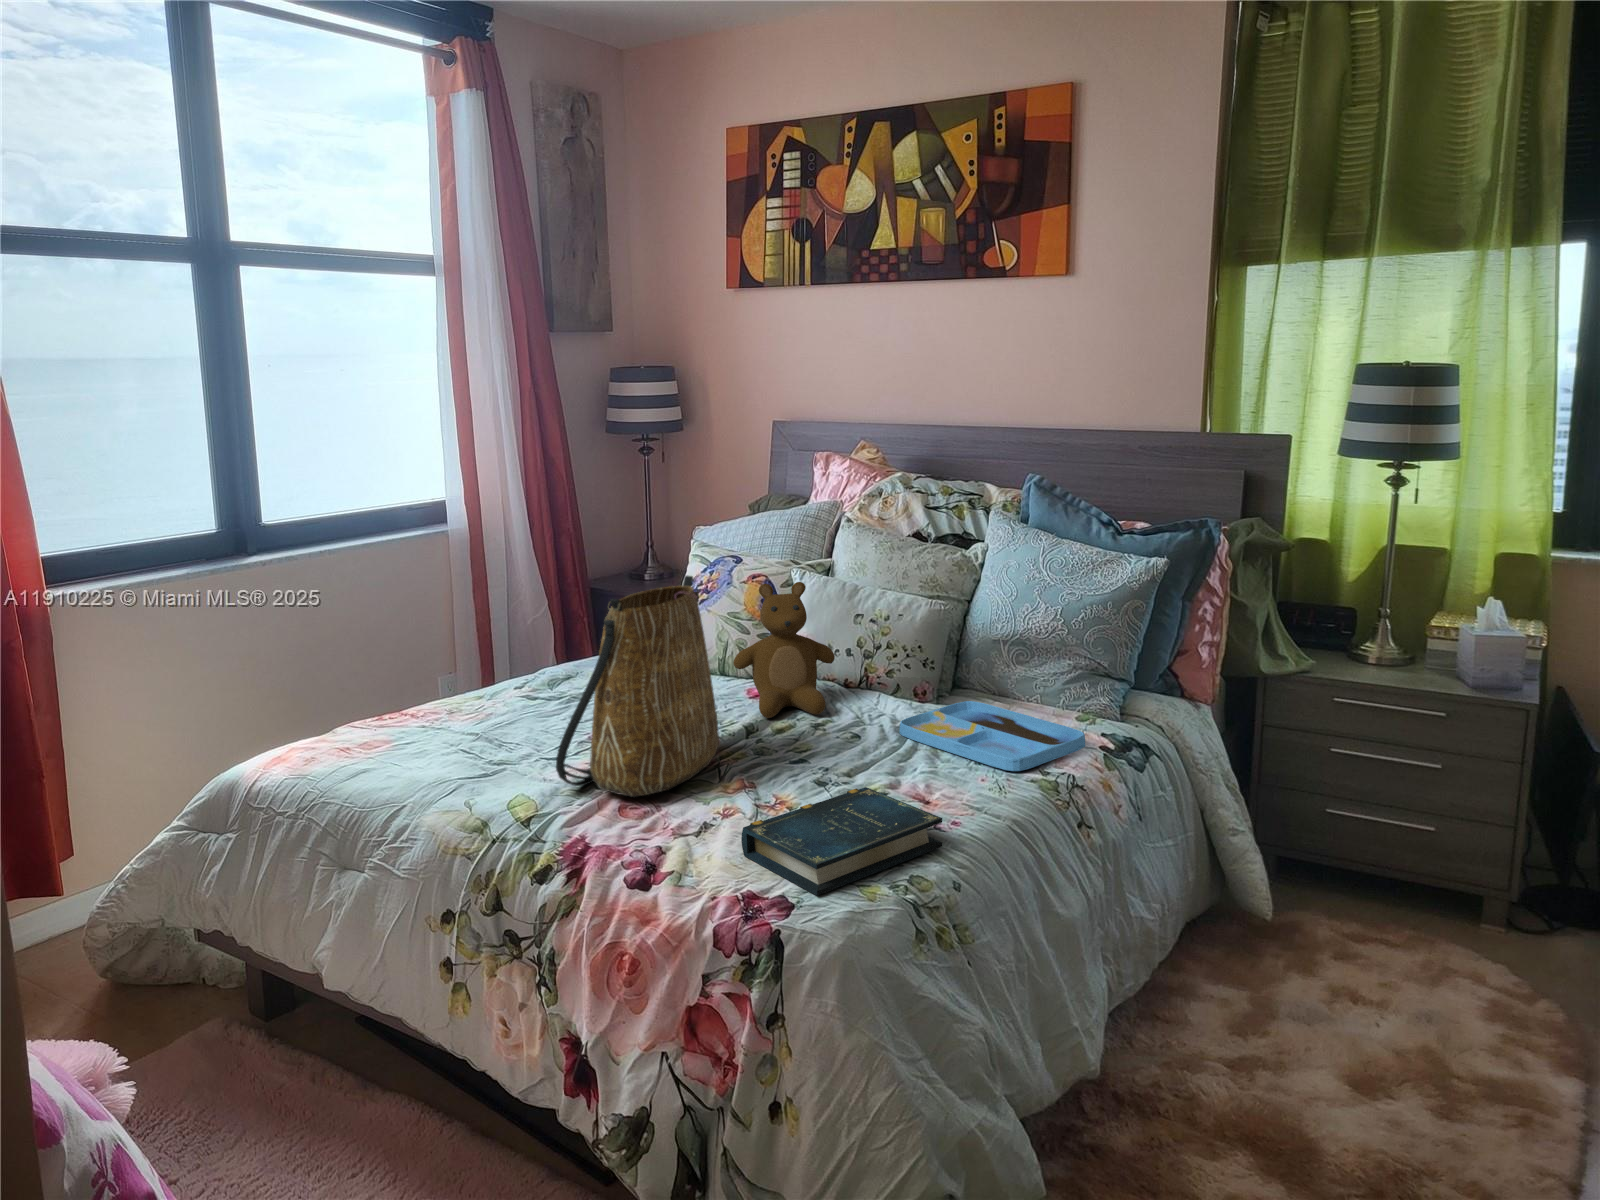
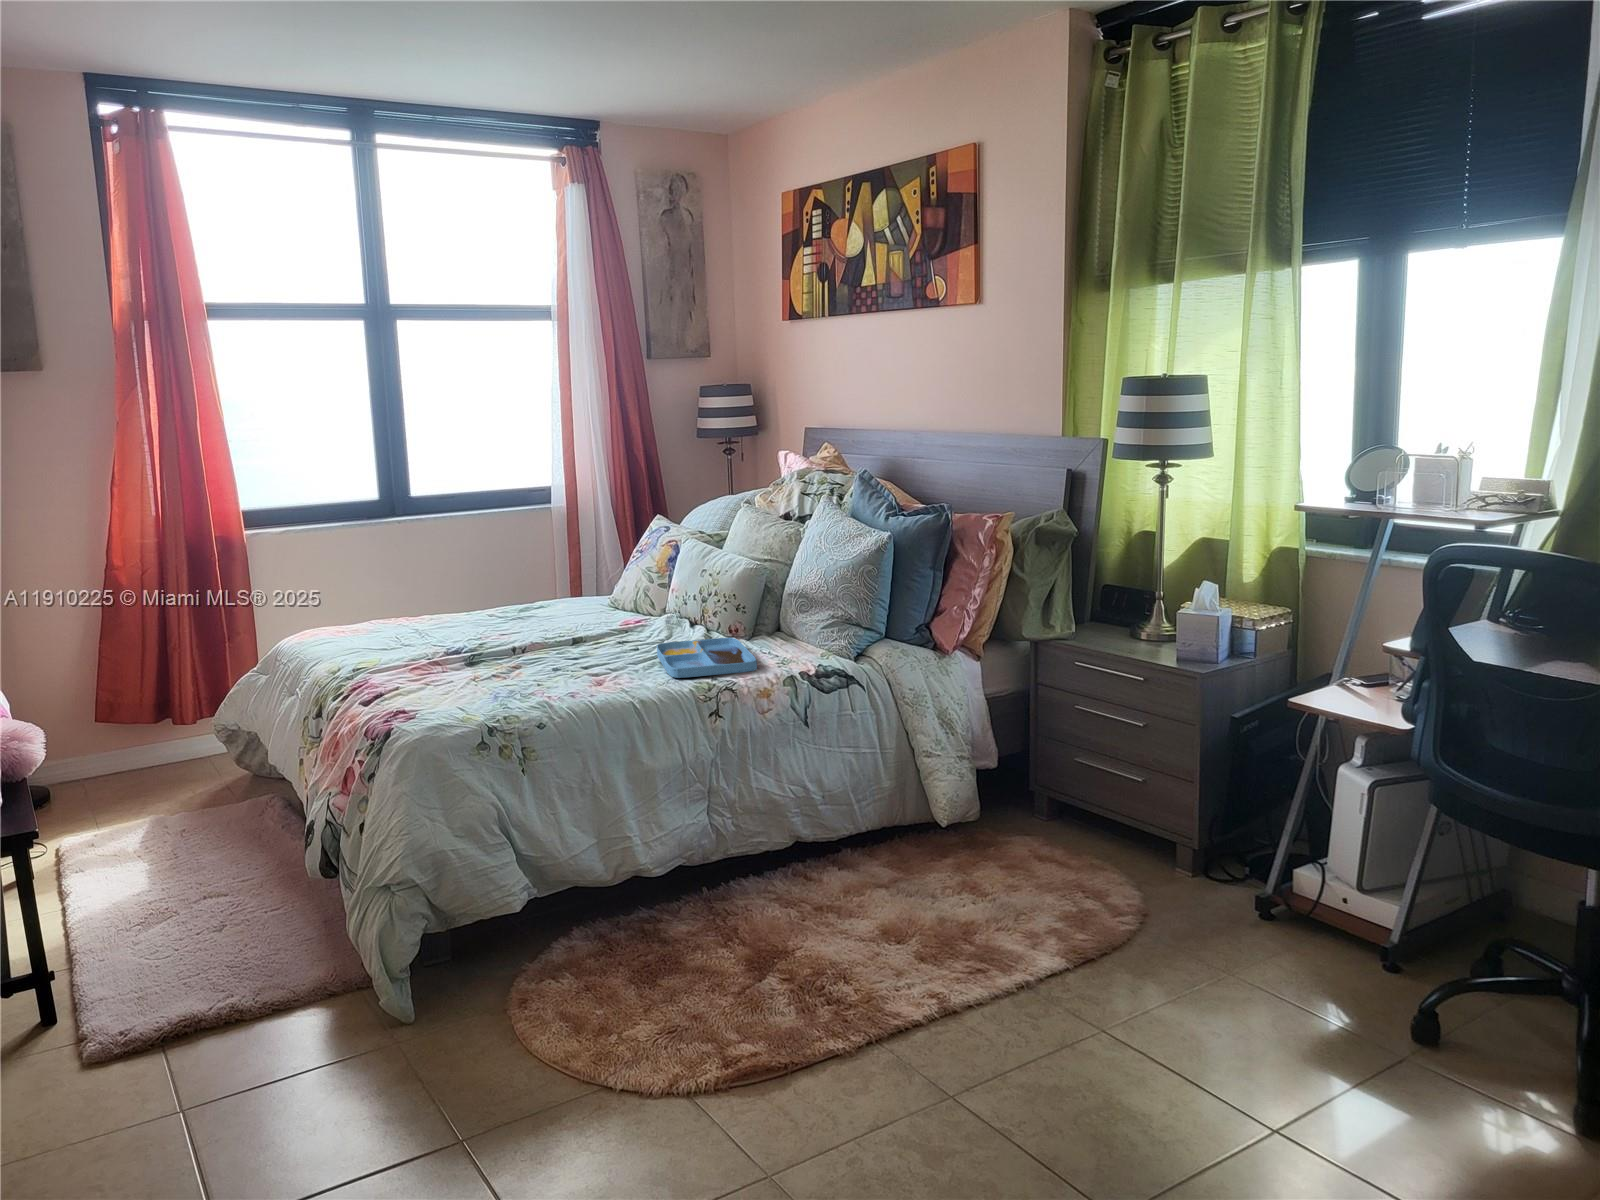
tote bag: present [556,576,719,797] -> none [394,525,525,664]
teddy bear: present [733,582,835,718] -> none [593,541,665,638]
book: present [741,787,942,896] -> none [426,668,541,715]

